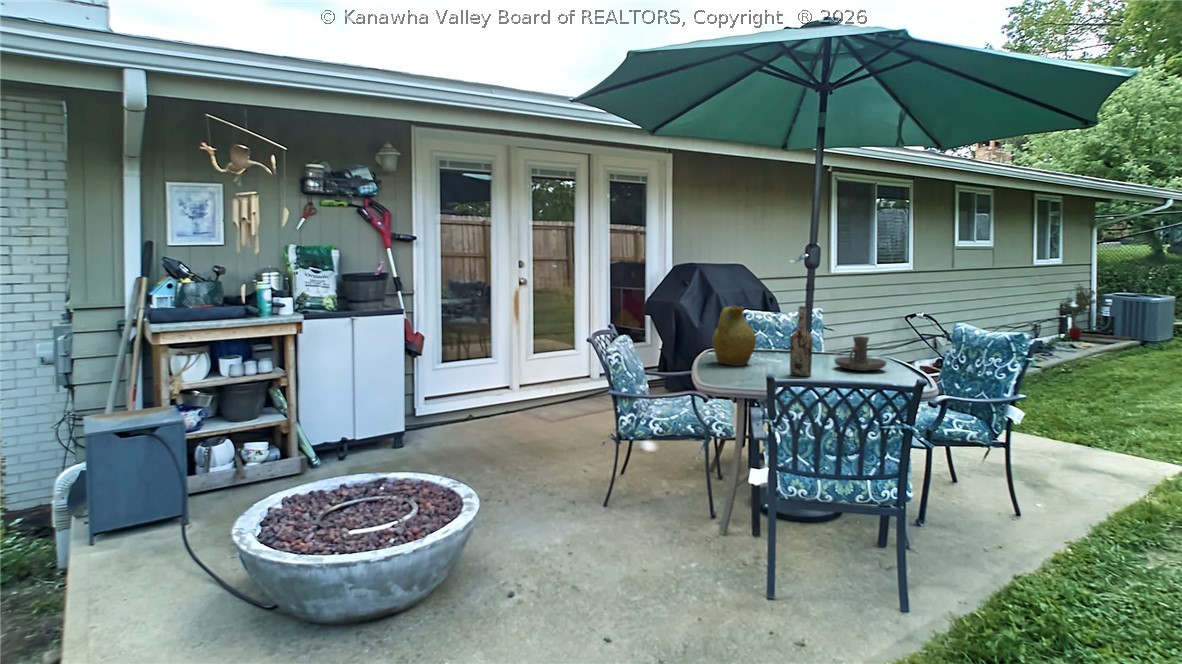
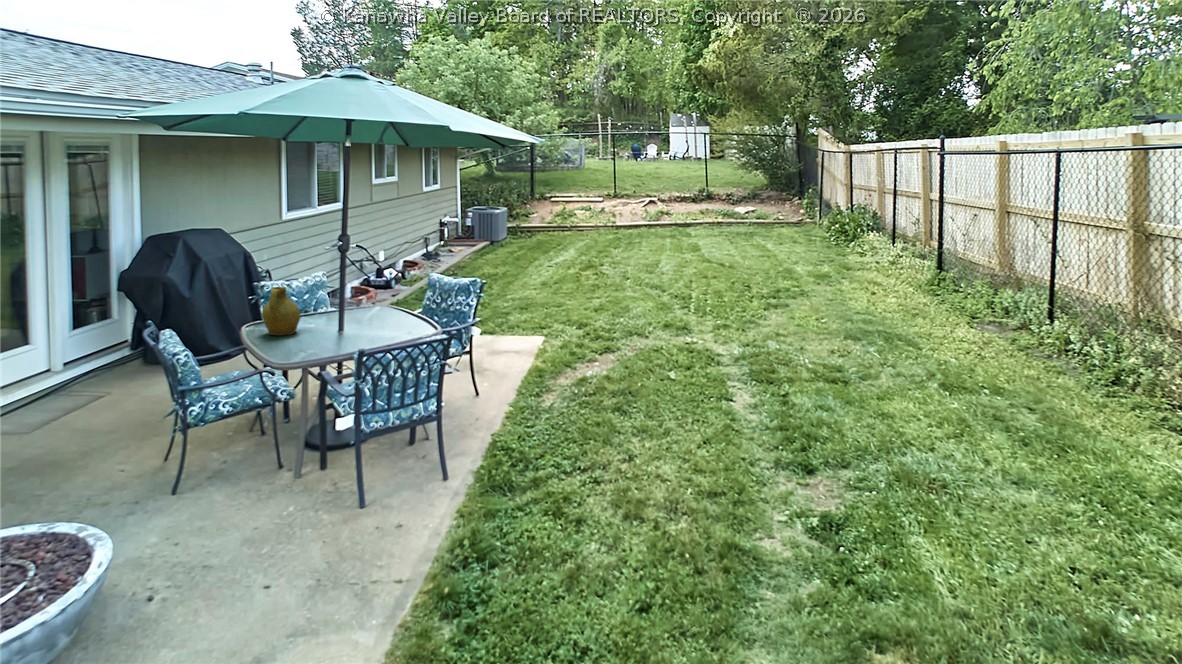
potted tree: present [1057,284,1096,339] -> none [438,203,463,245]
wine bottle: present [790,306,813,376] -> none [336,285,354,338]
candle holder: present [834,336,886,371] -> none [361,298,398,324]

